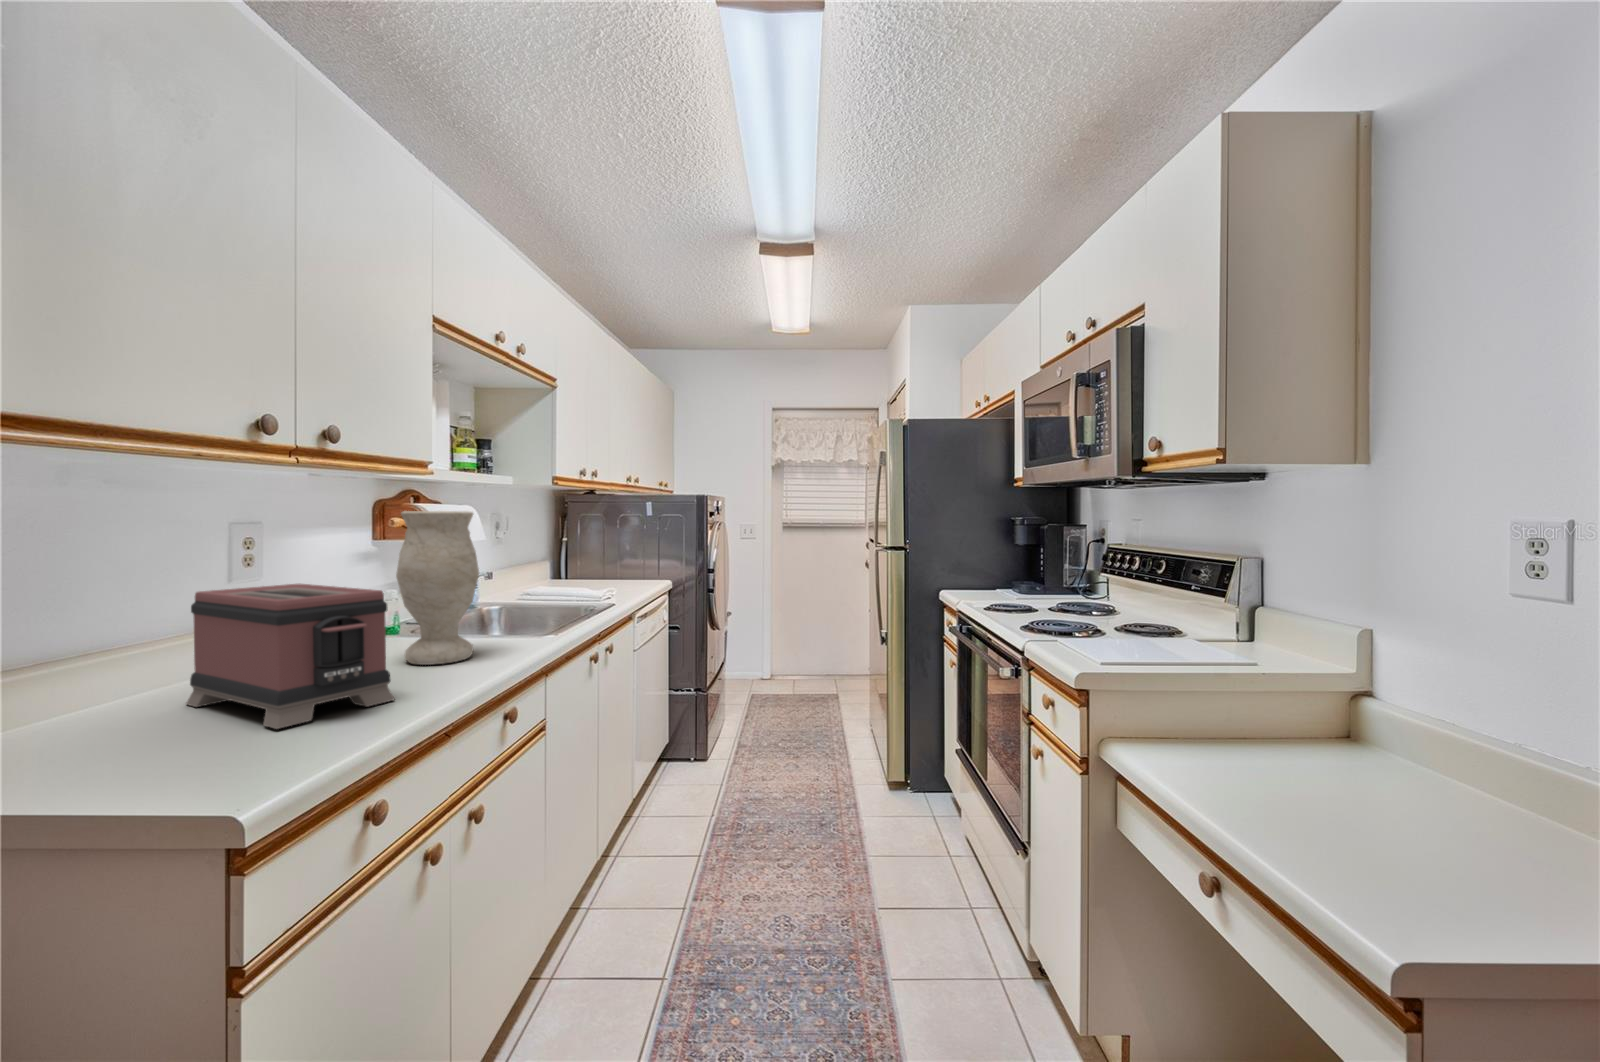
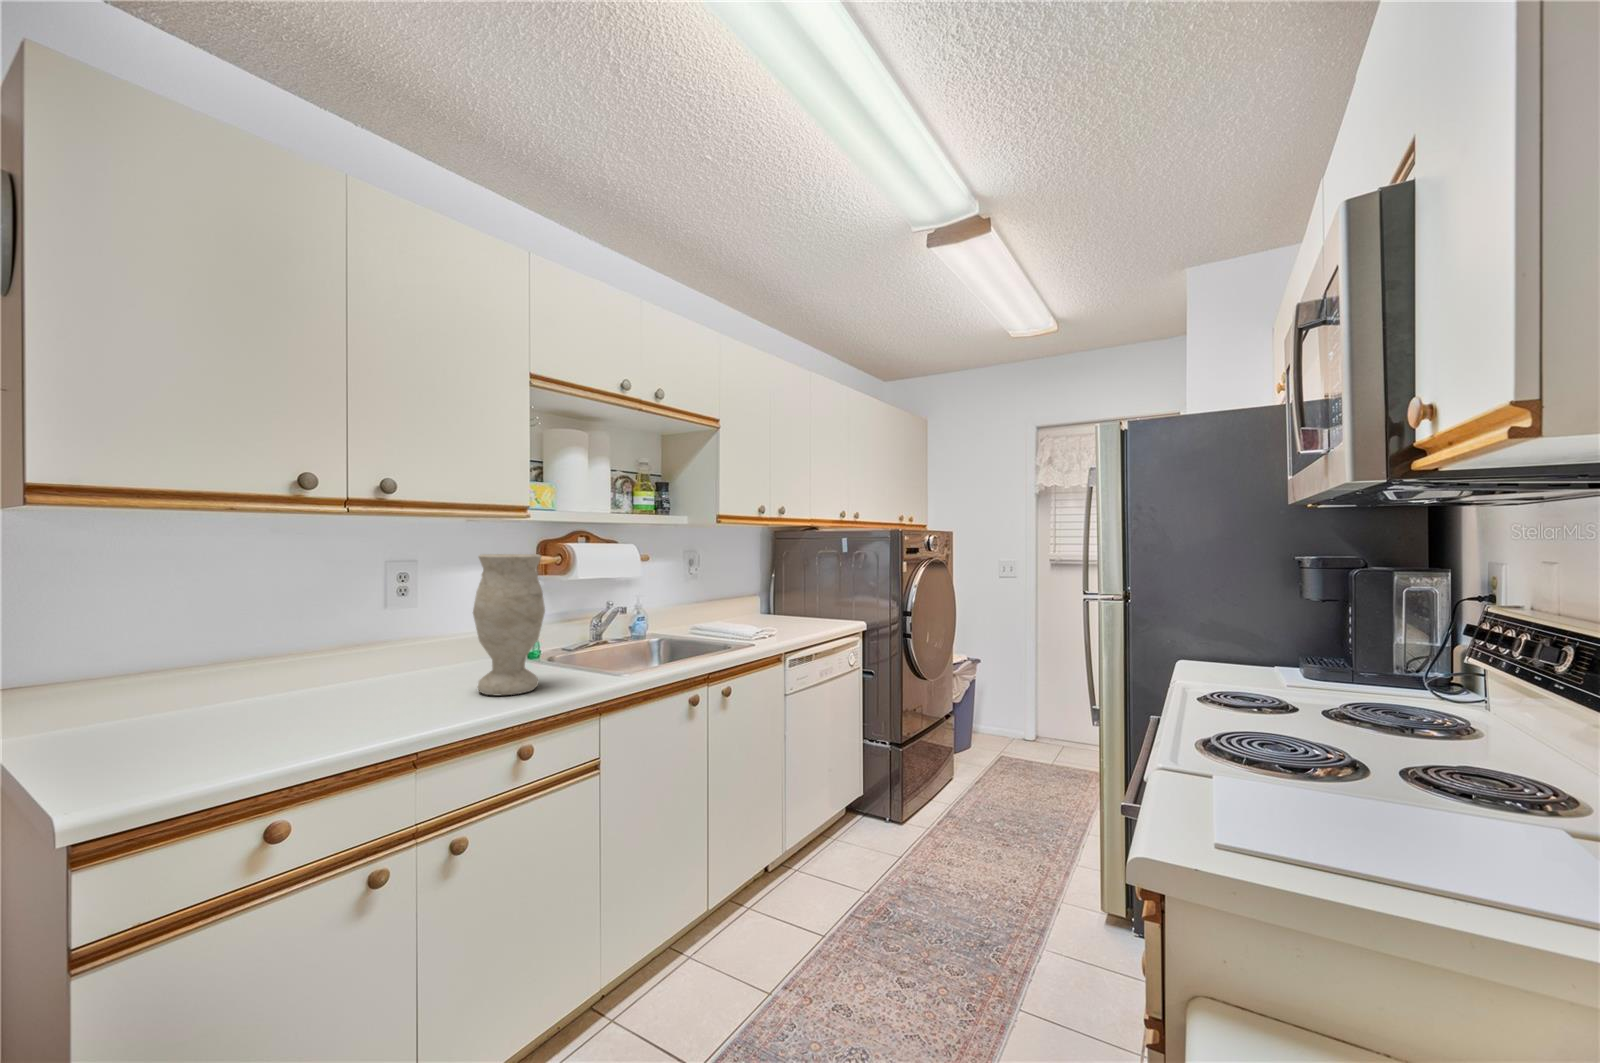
toaster: present [186,584,394,729] -> none [279,616,396,742]

